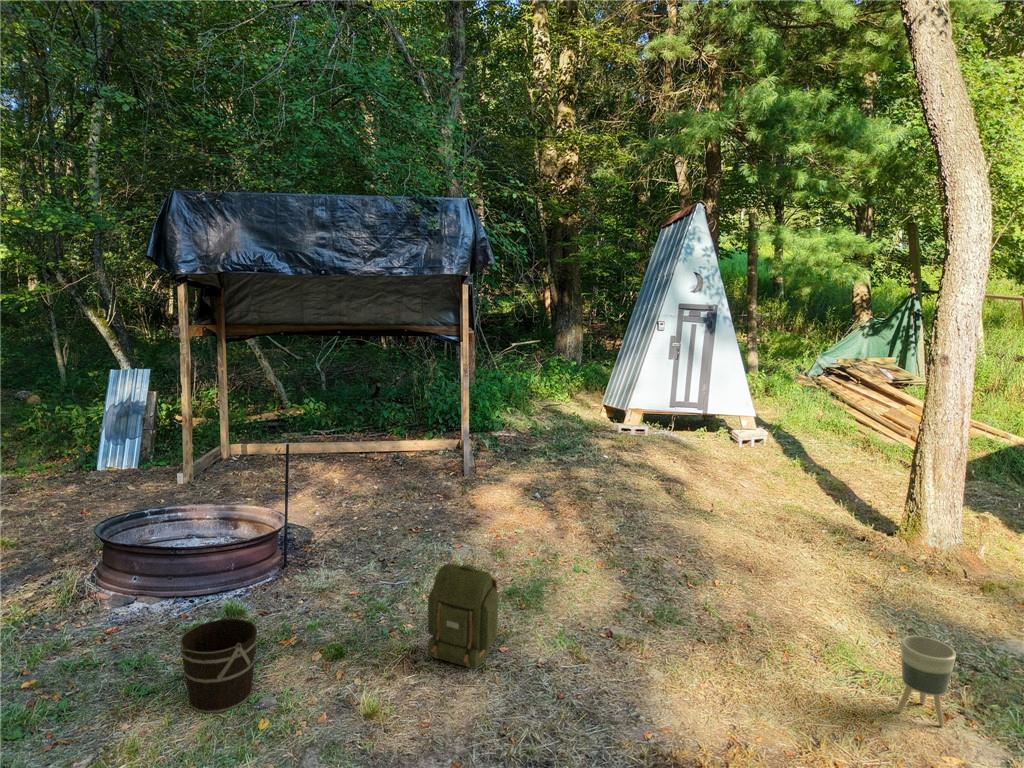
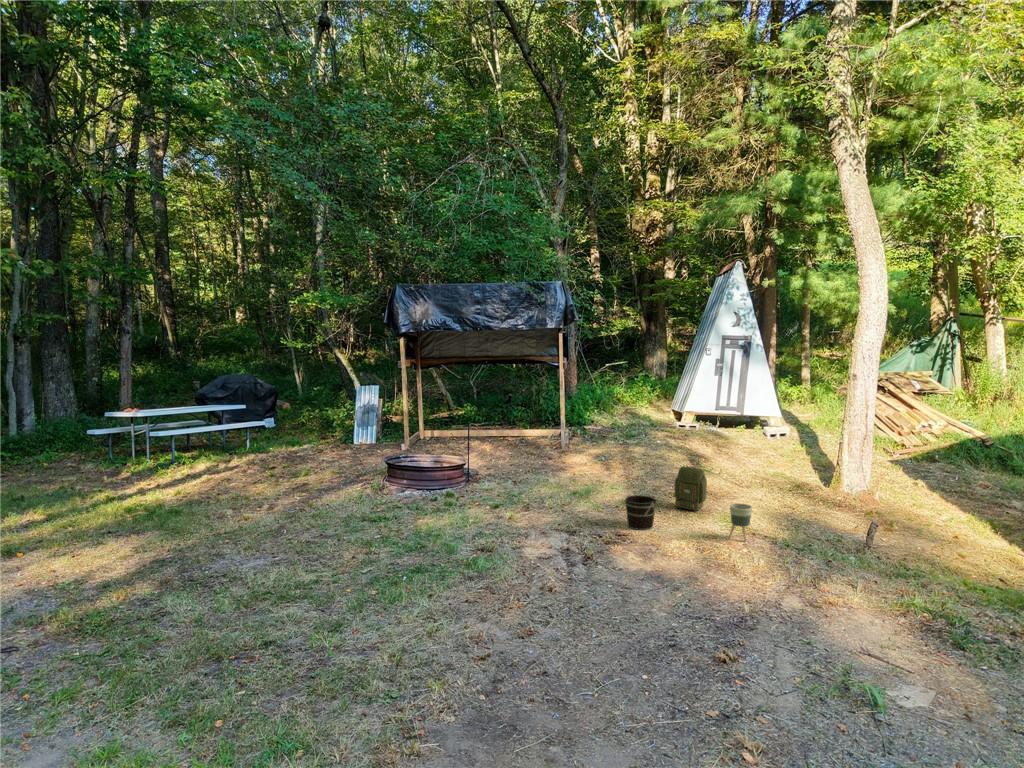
backpack: present [428,564,498,669] -> present [674,467,707,511]
bucket: present [180,619,257,713] -> present [625,495,656,530]

